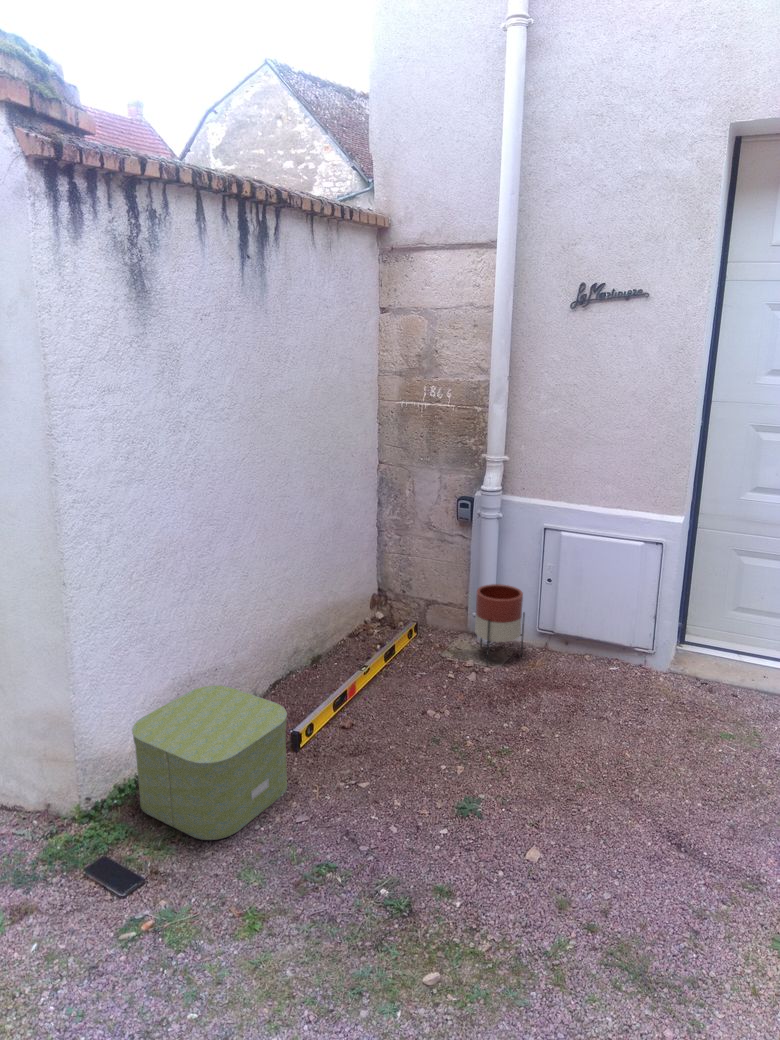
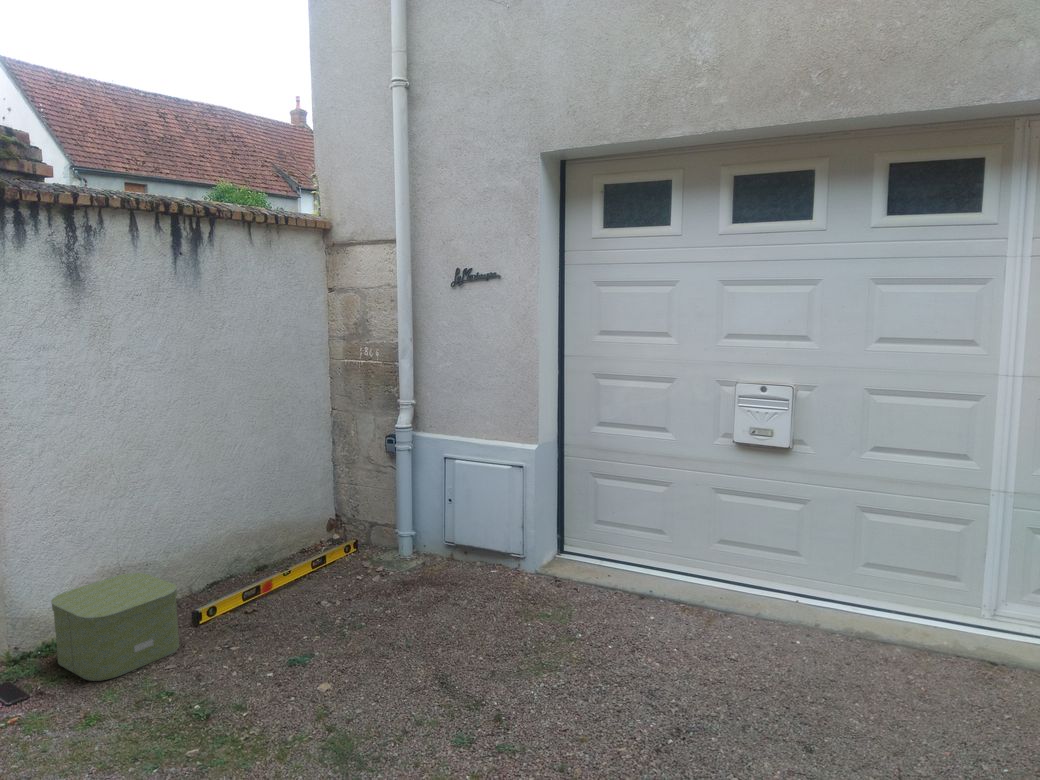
planter: present [475,584,525,665] -> none [389,506,430,572]

